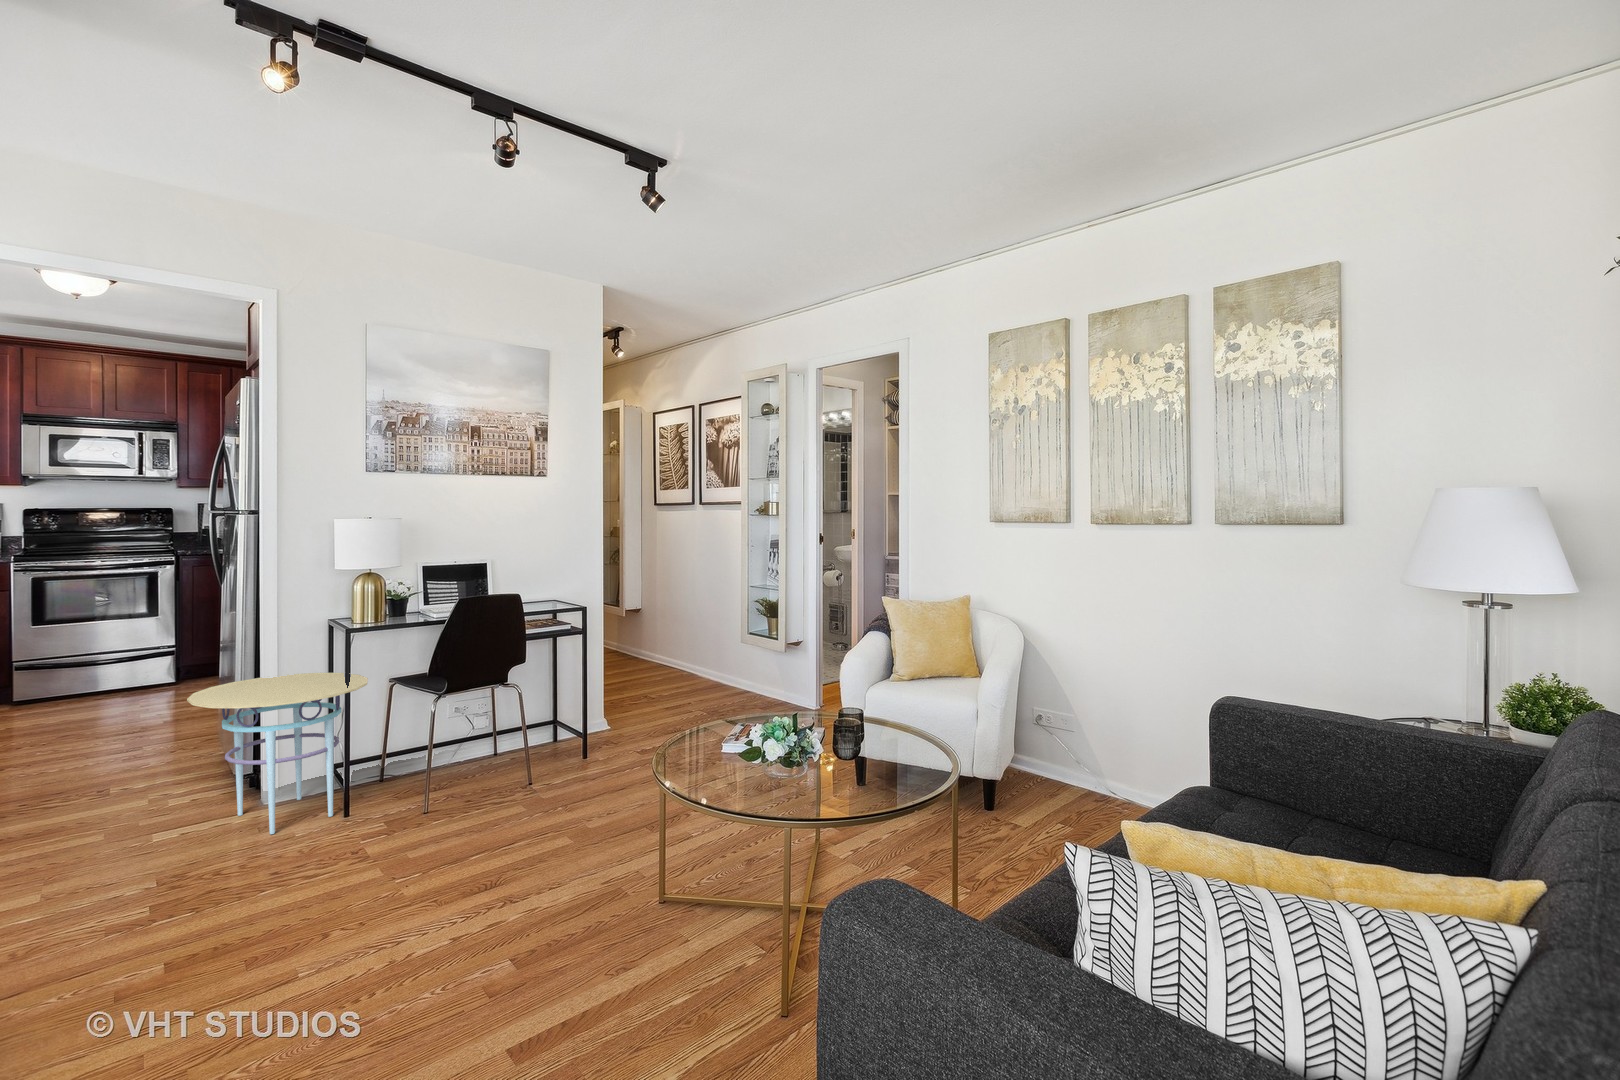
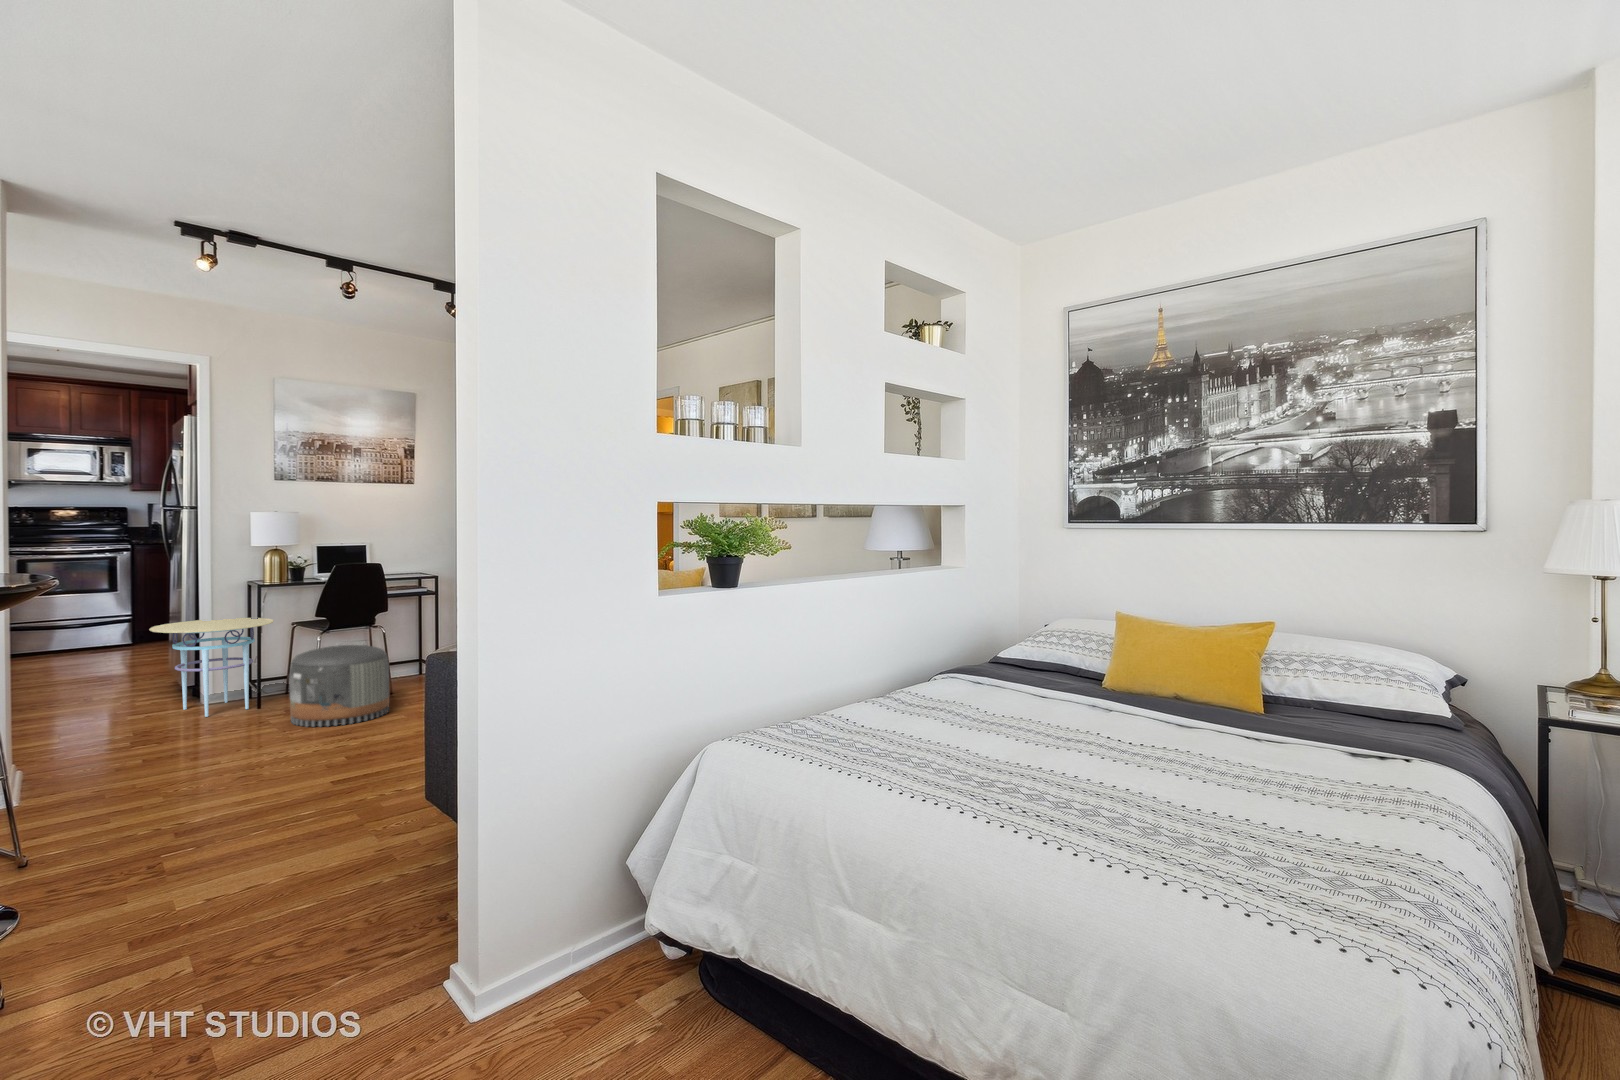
pouf: none [399,721,542,863] -> present [289,645,389,727]

